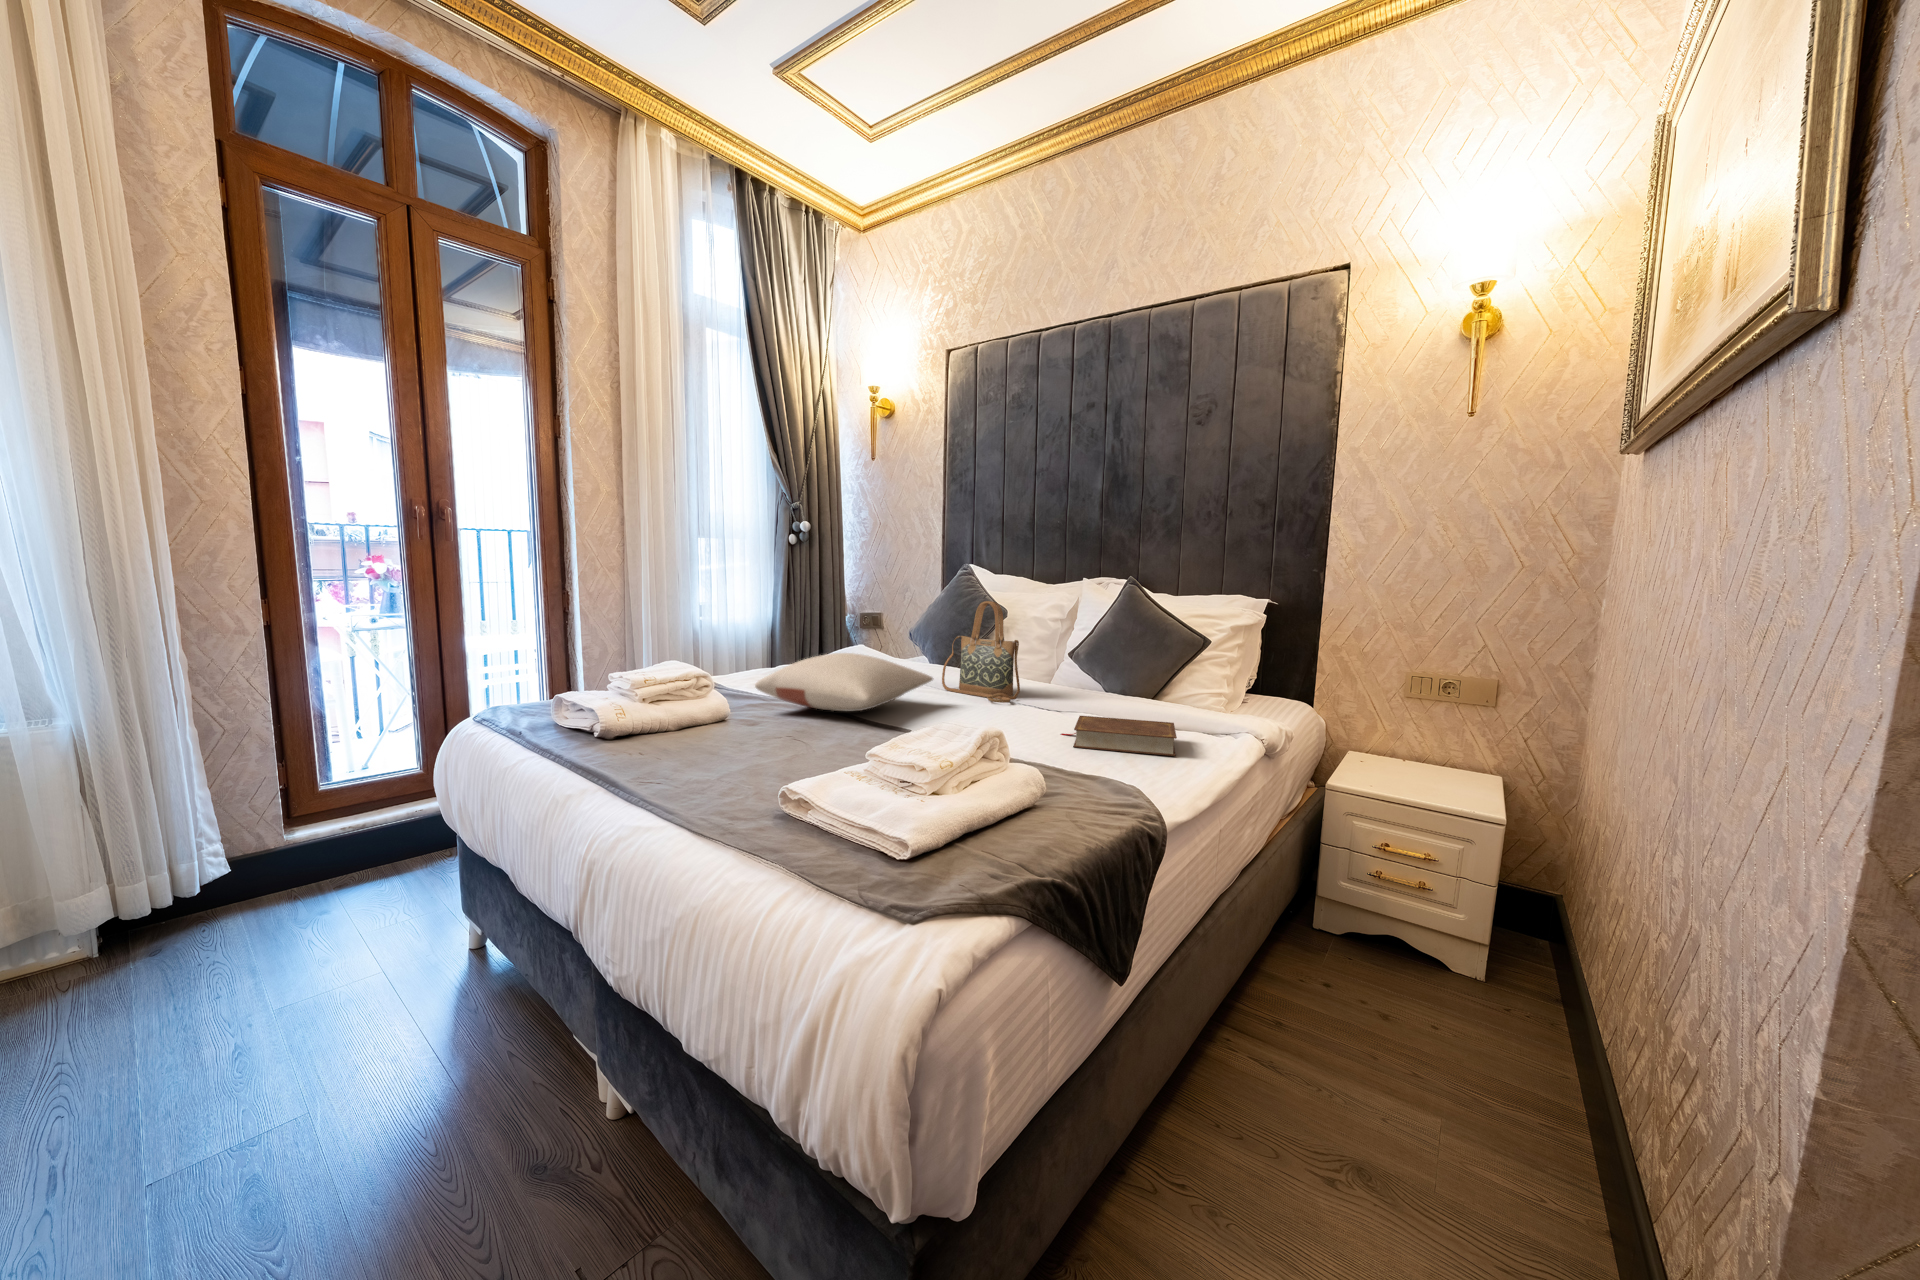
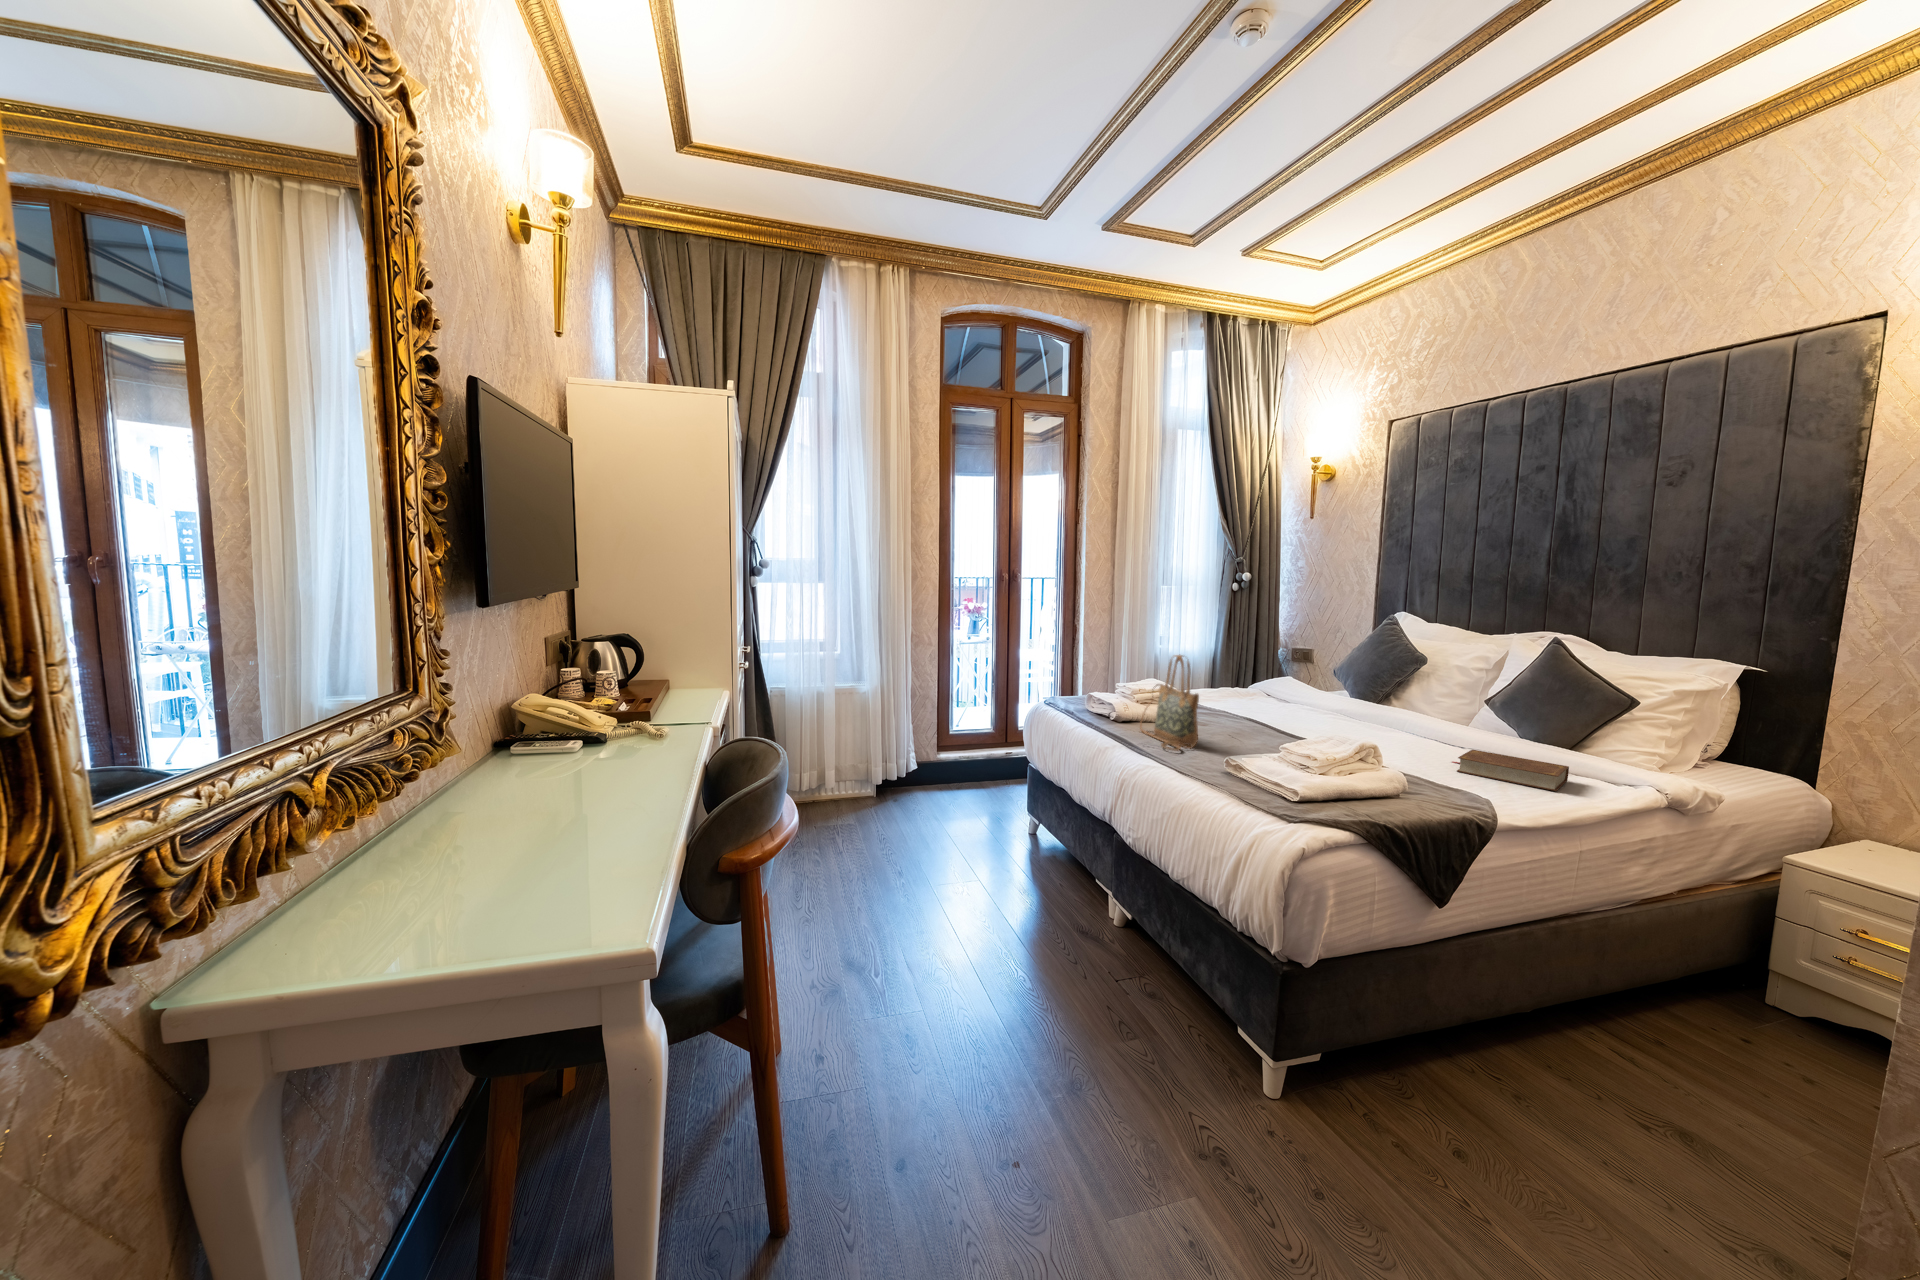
handbag: present [942,601,1020,703] -> present [1140,655,1199,751]
pillow: present [755,653,933,711] -> none [1205,682,1344,724]

